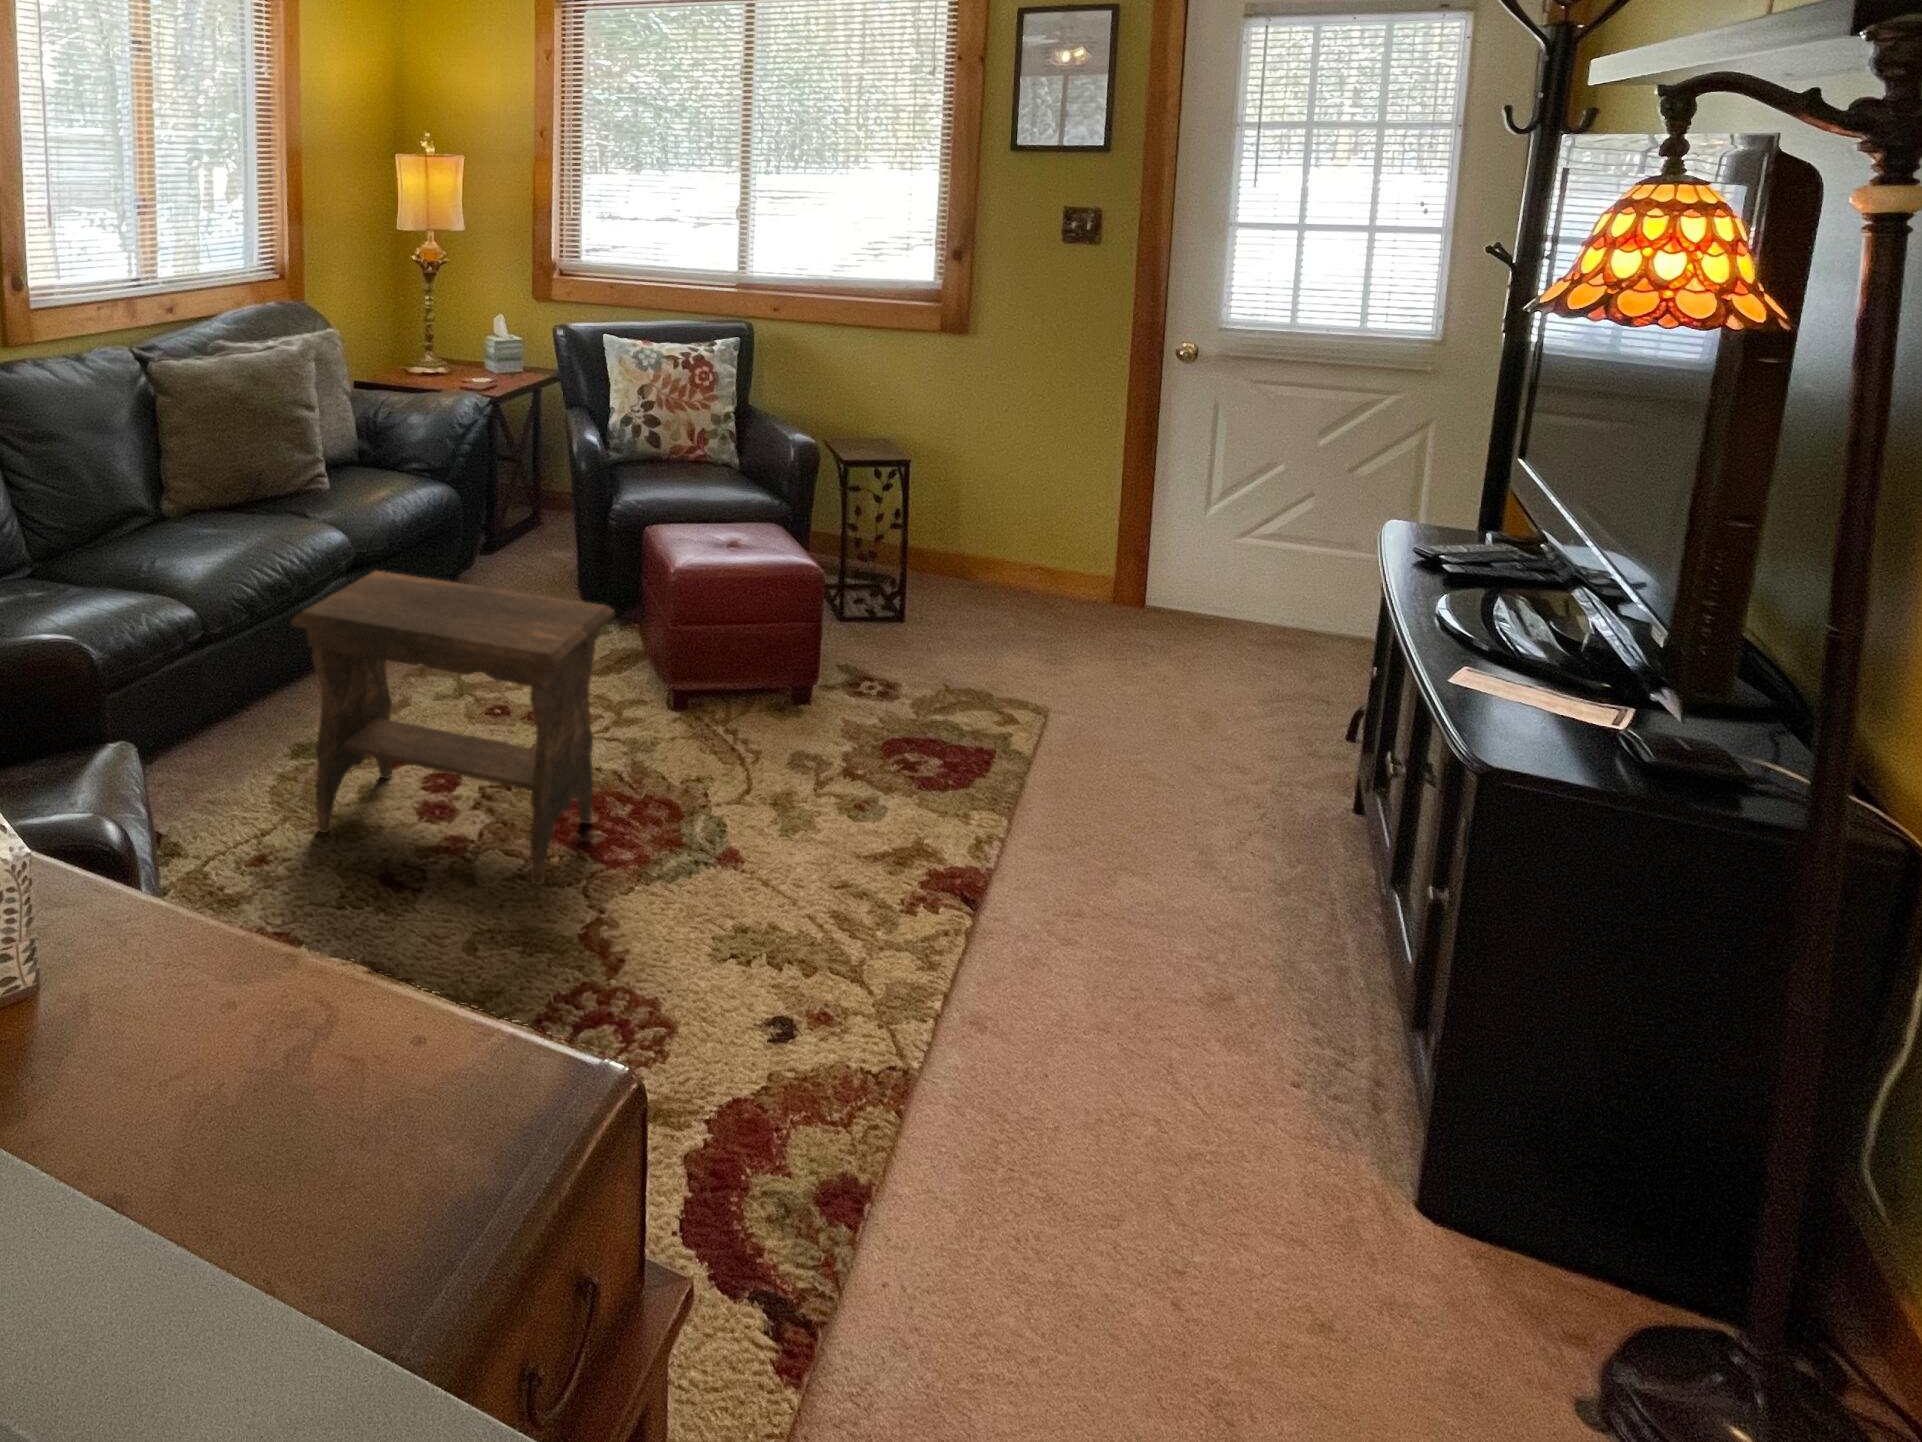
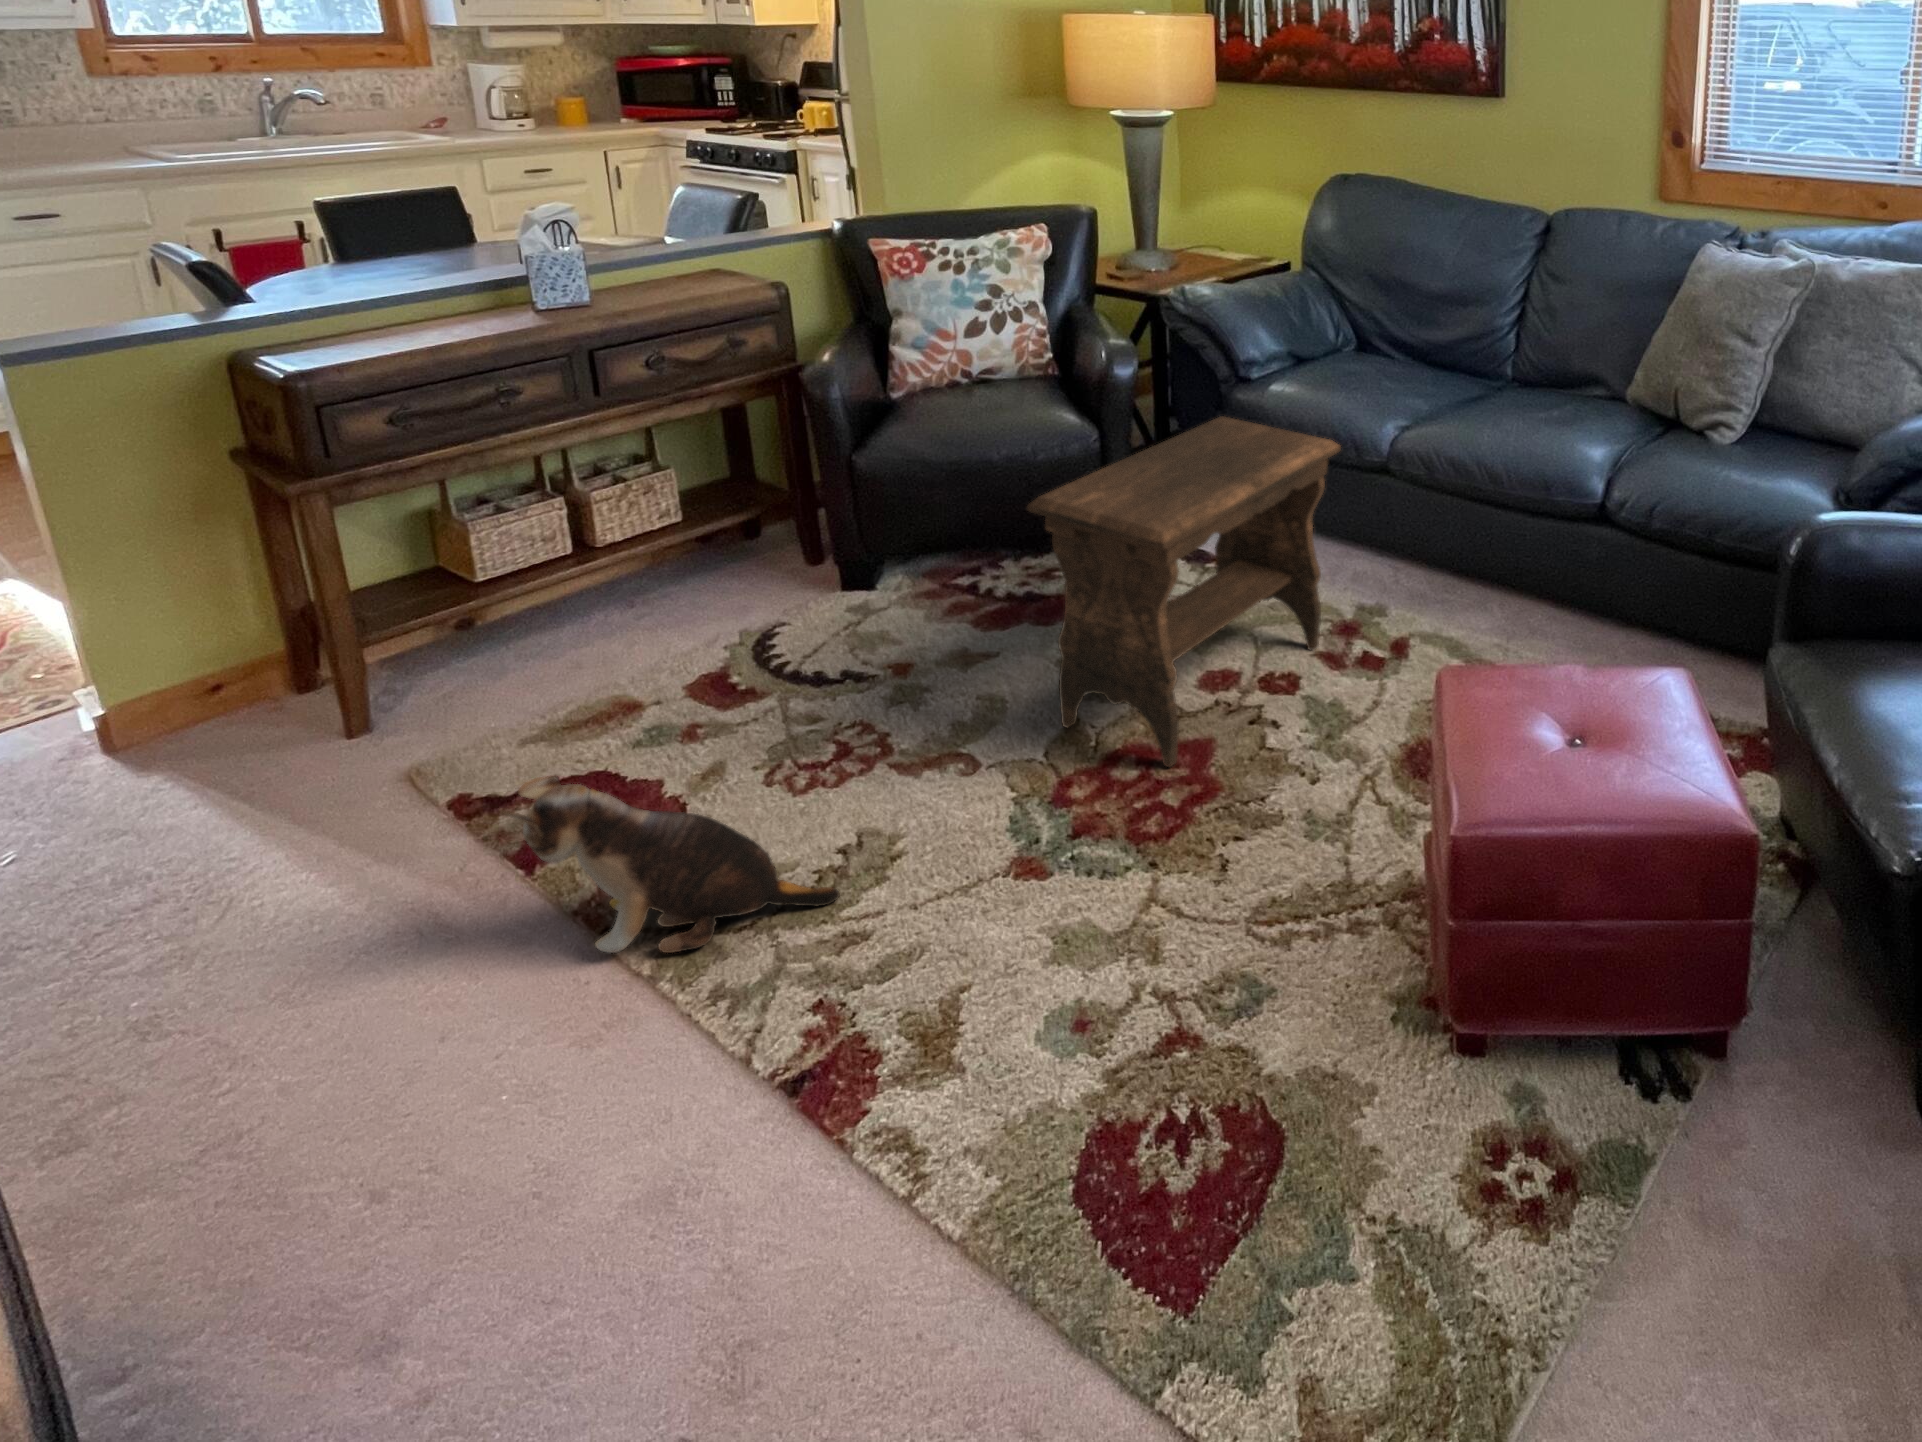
plush toy: none [804,921,970,1071] -> present [501,776,840,953]

